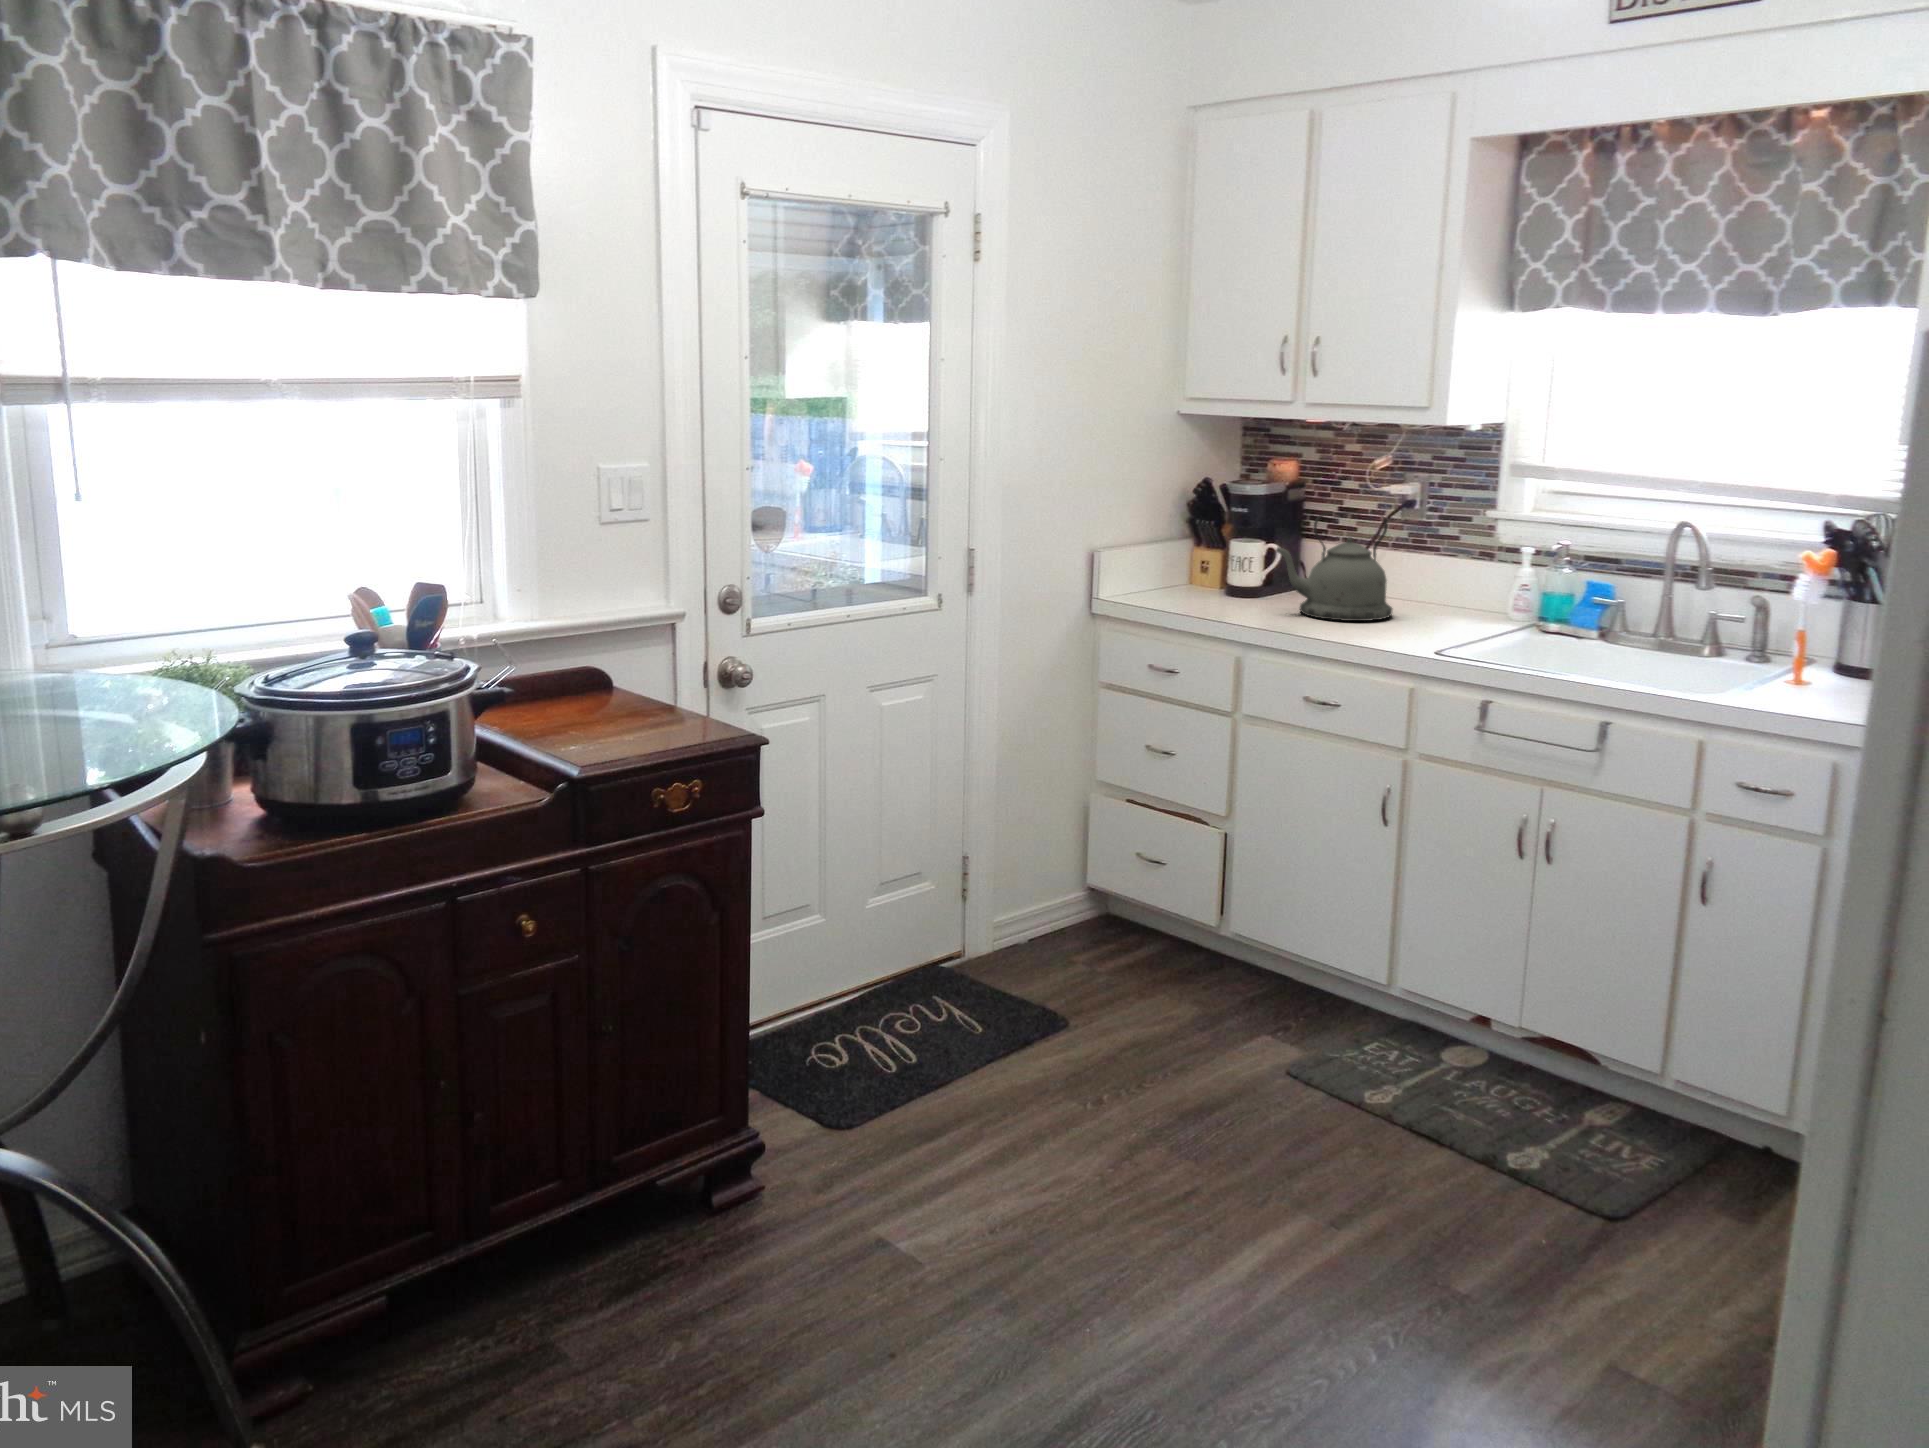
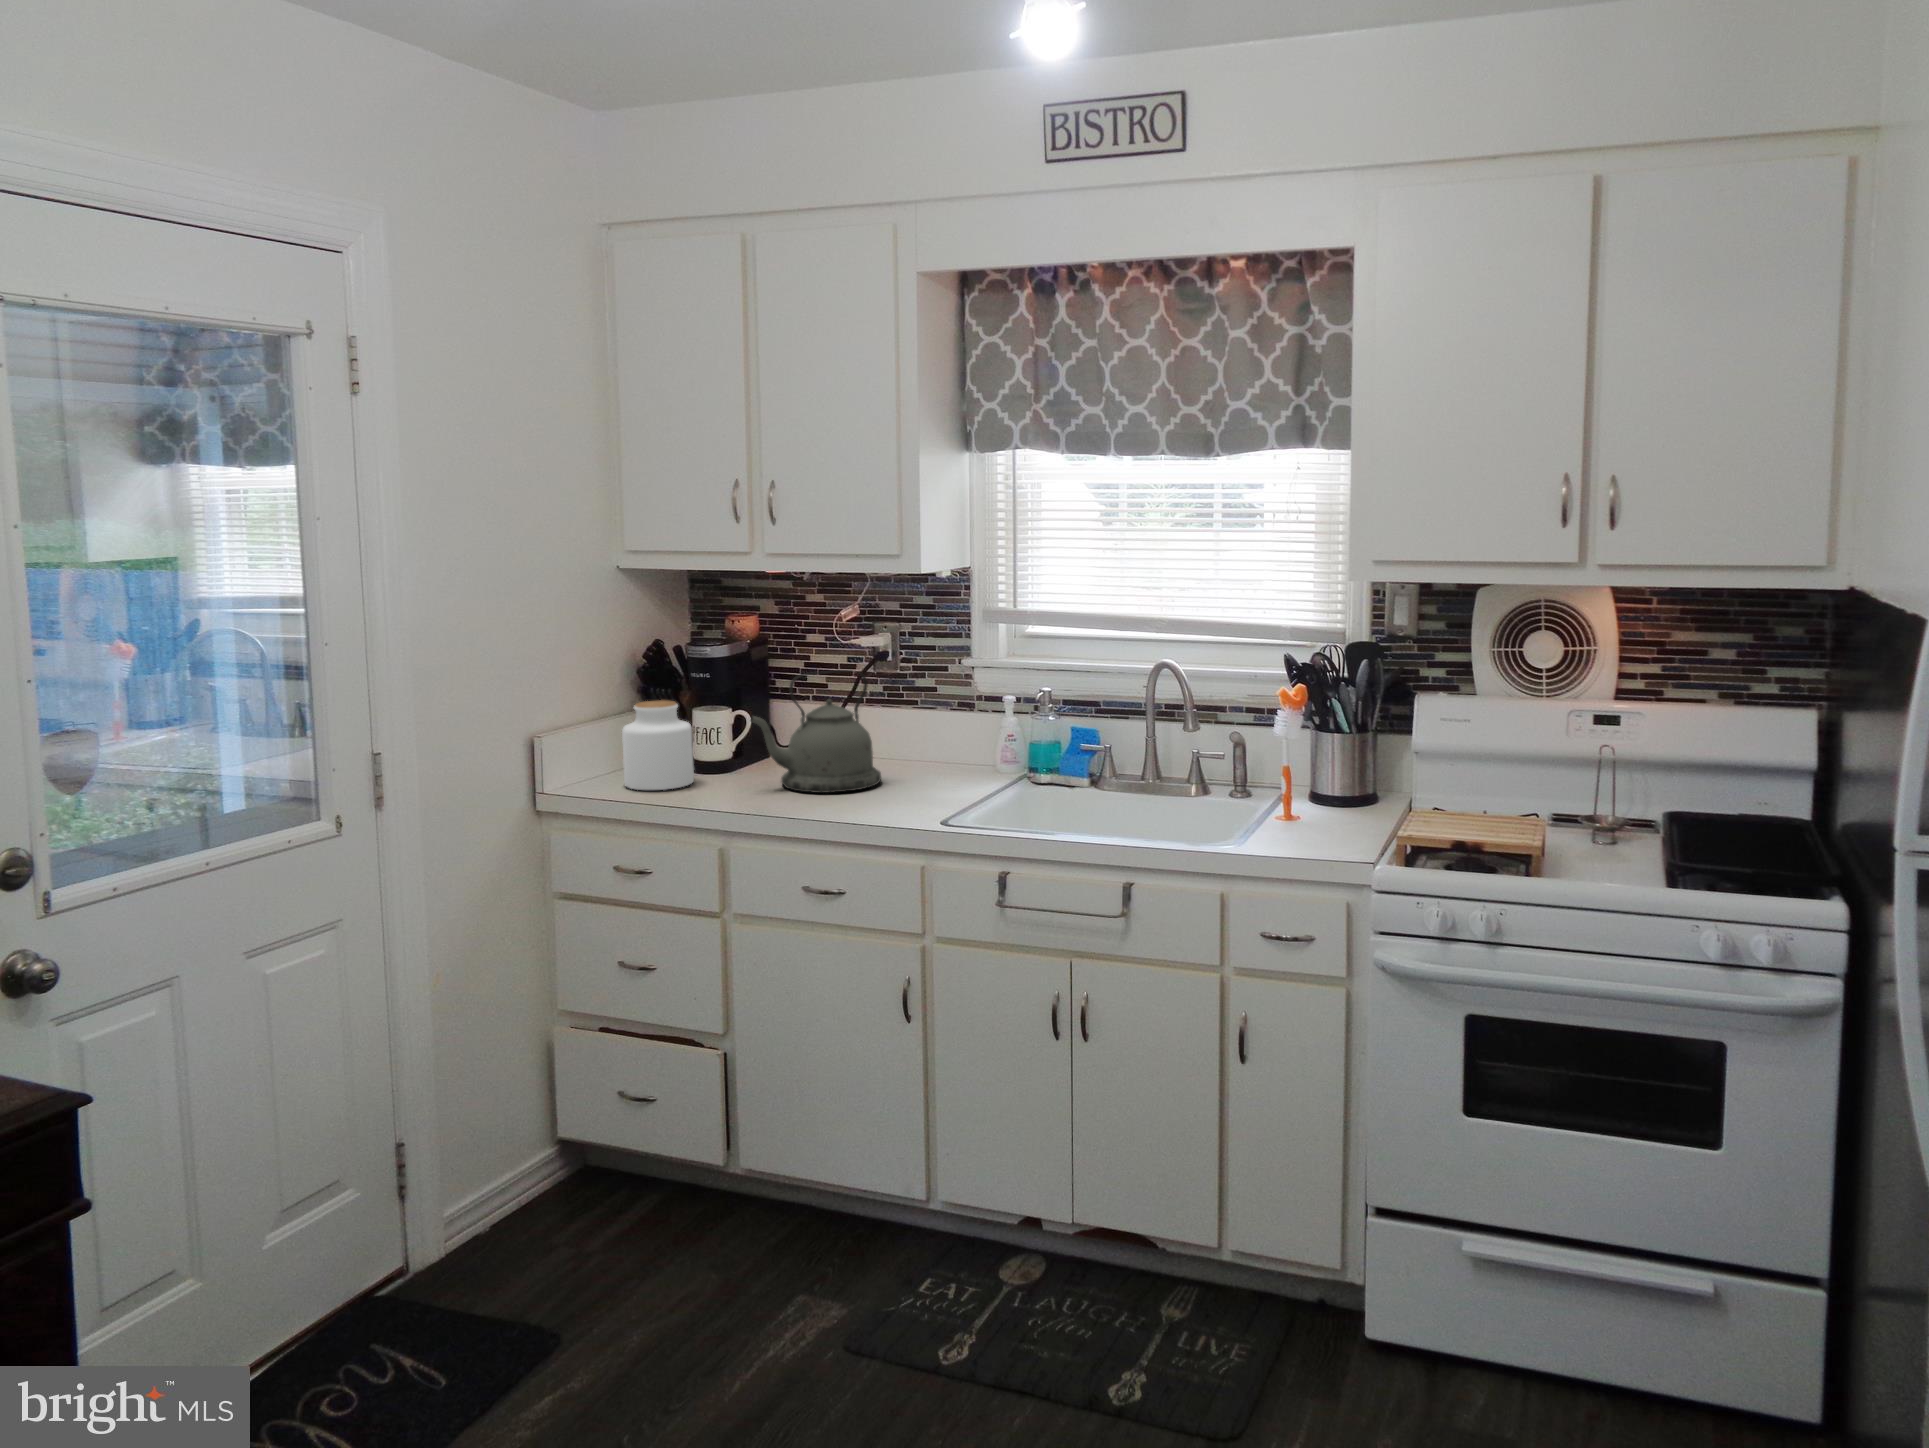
jar: none [1164,529,1225,605] -> present [622,700,694,790]

